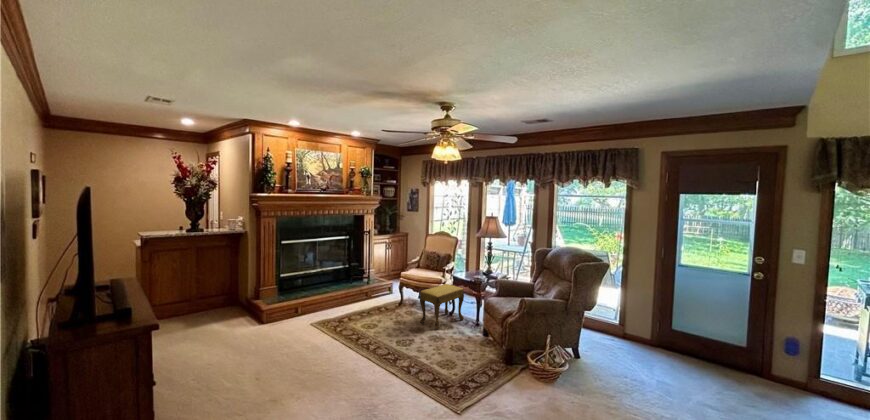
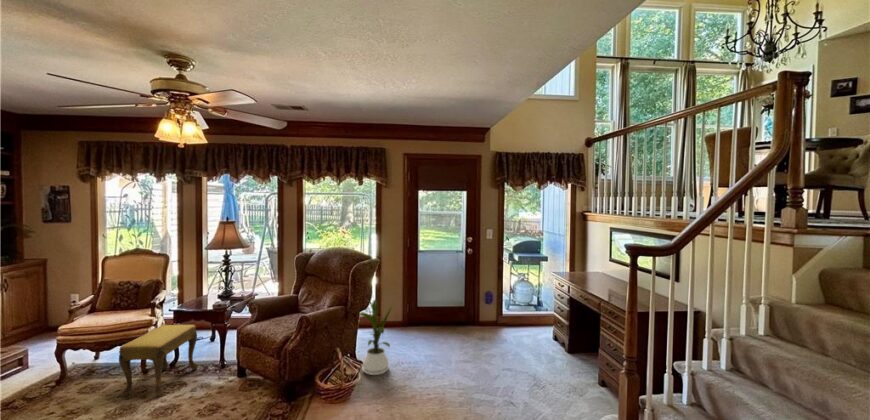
house plant: none [573,298,620,377] -> present [359,300,392,375]

